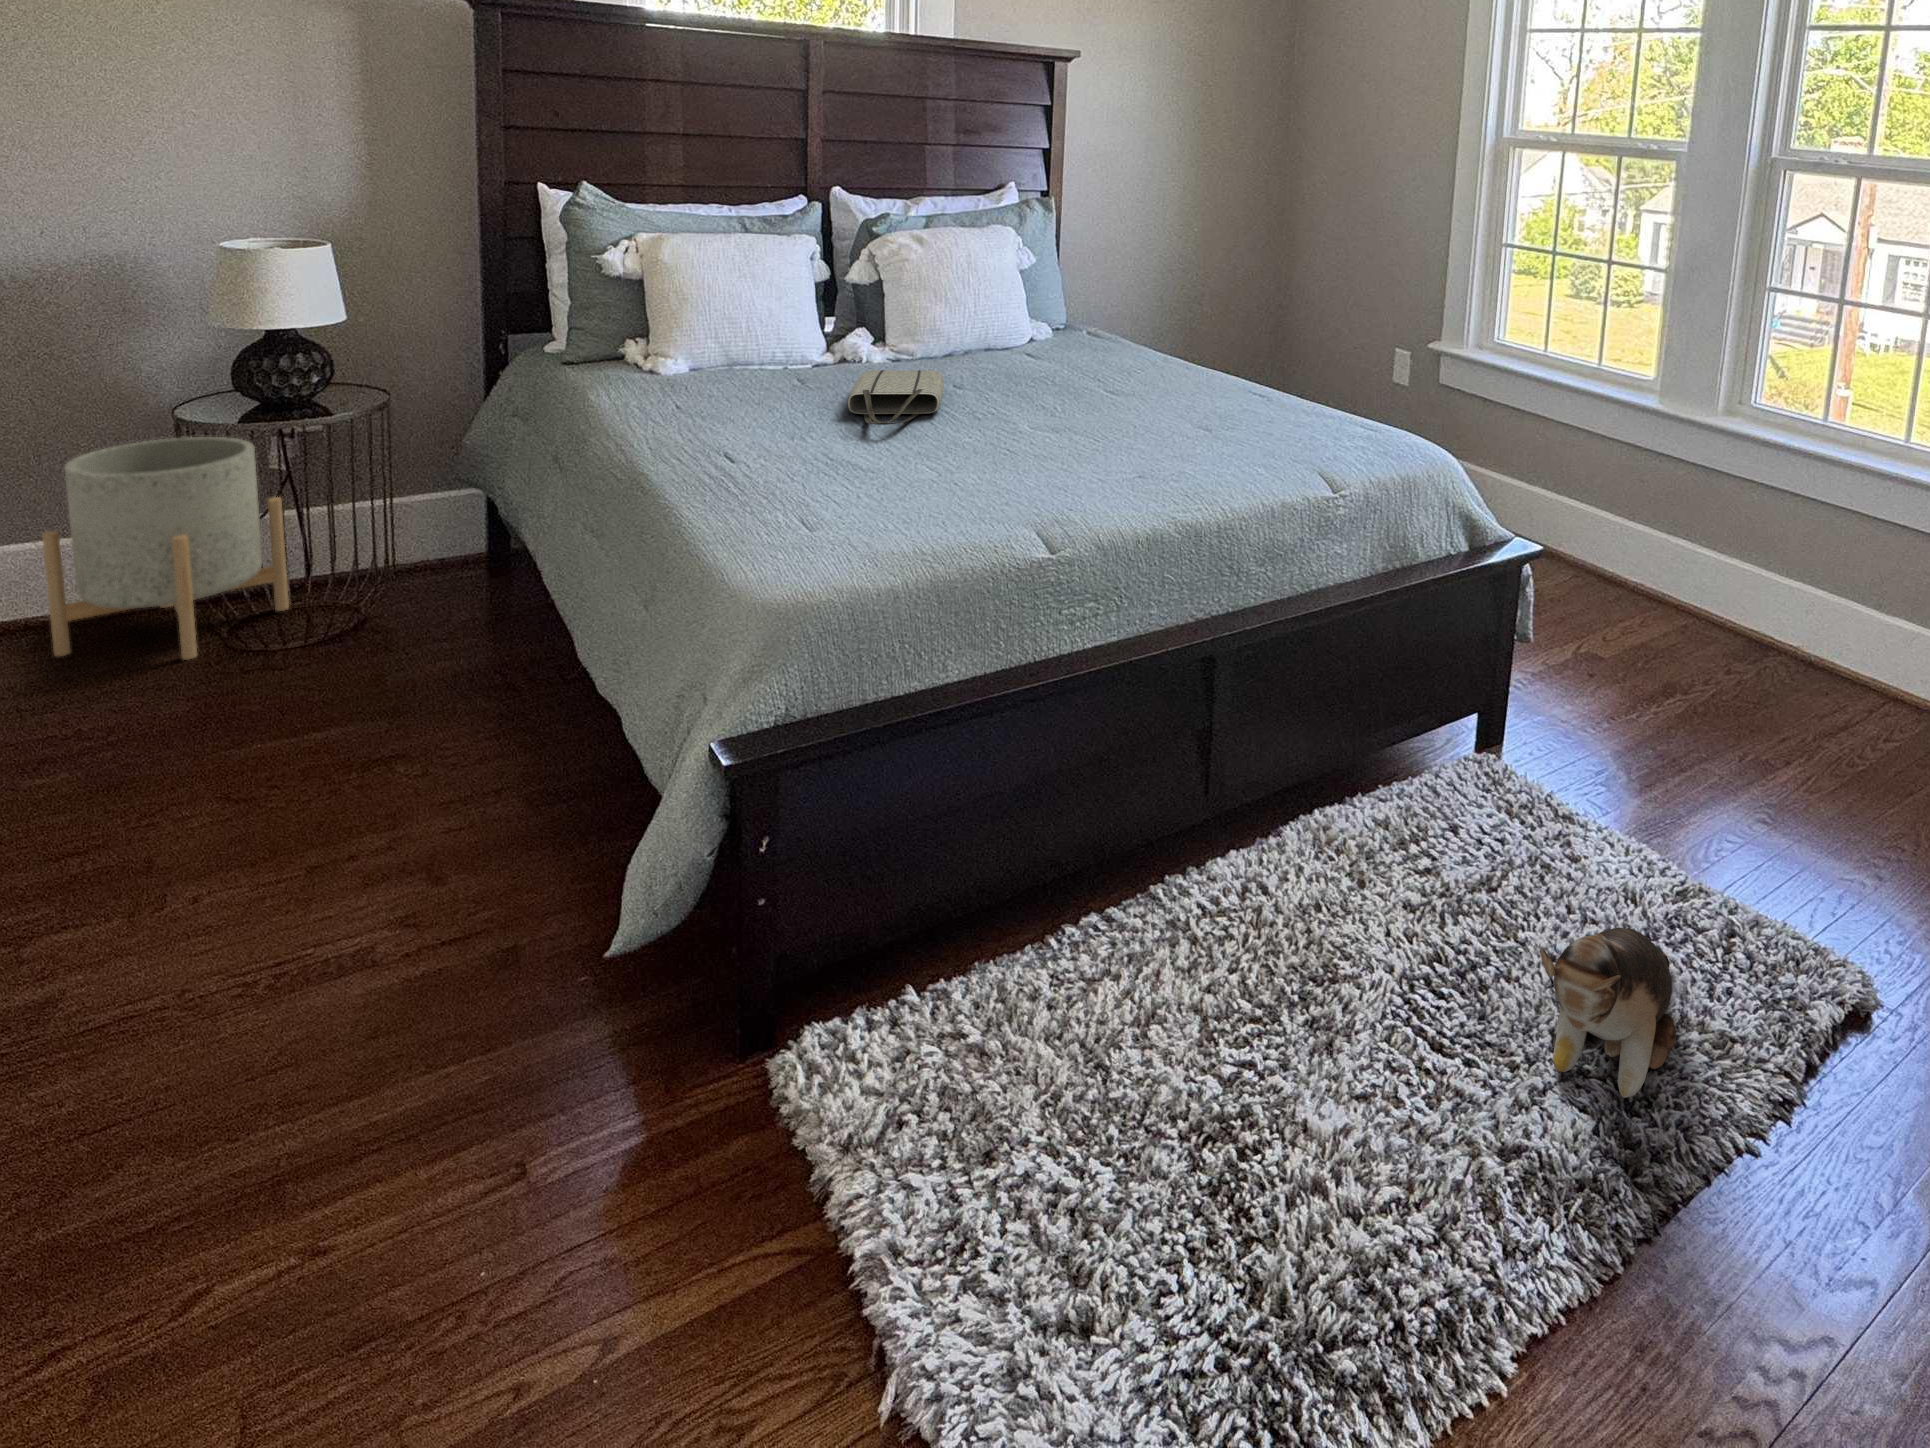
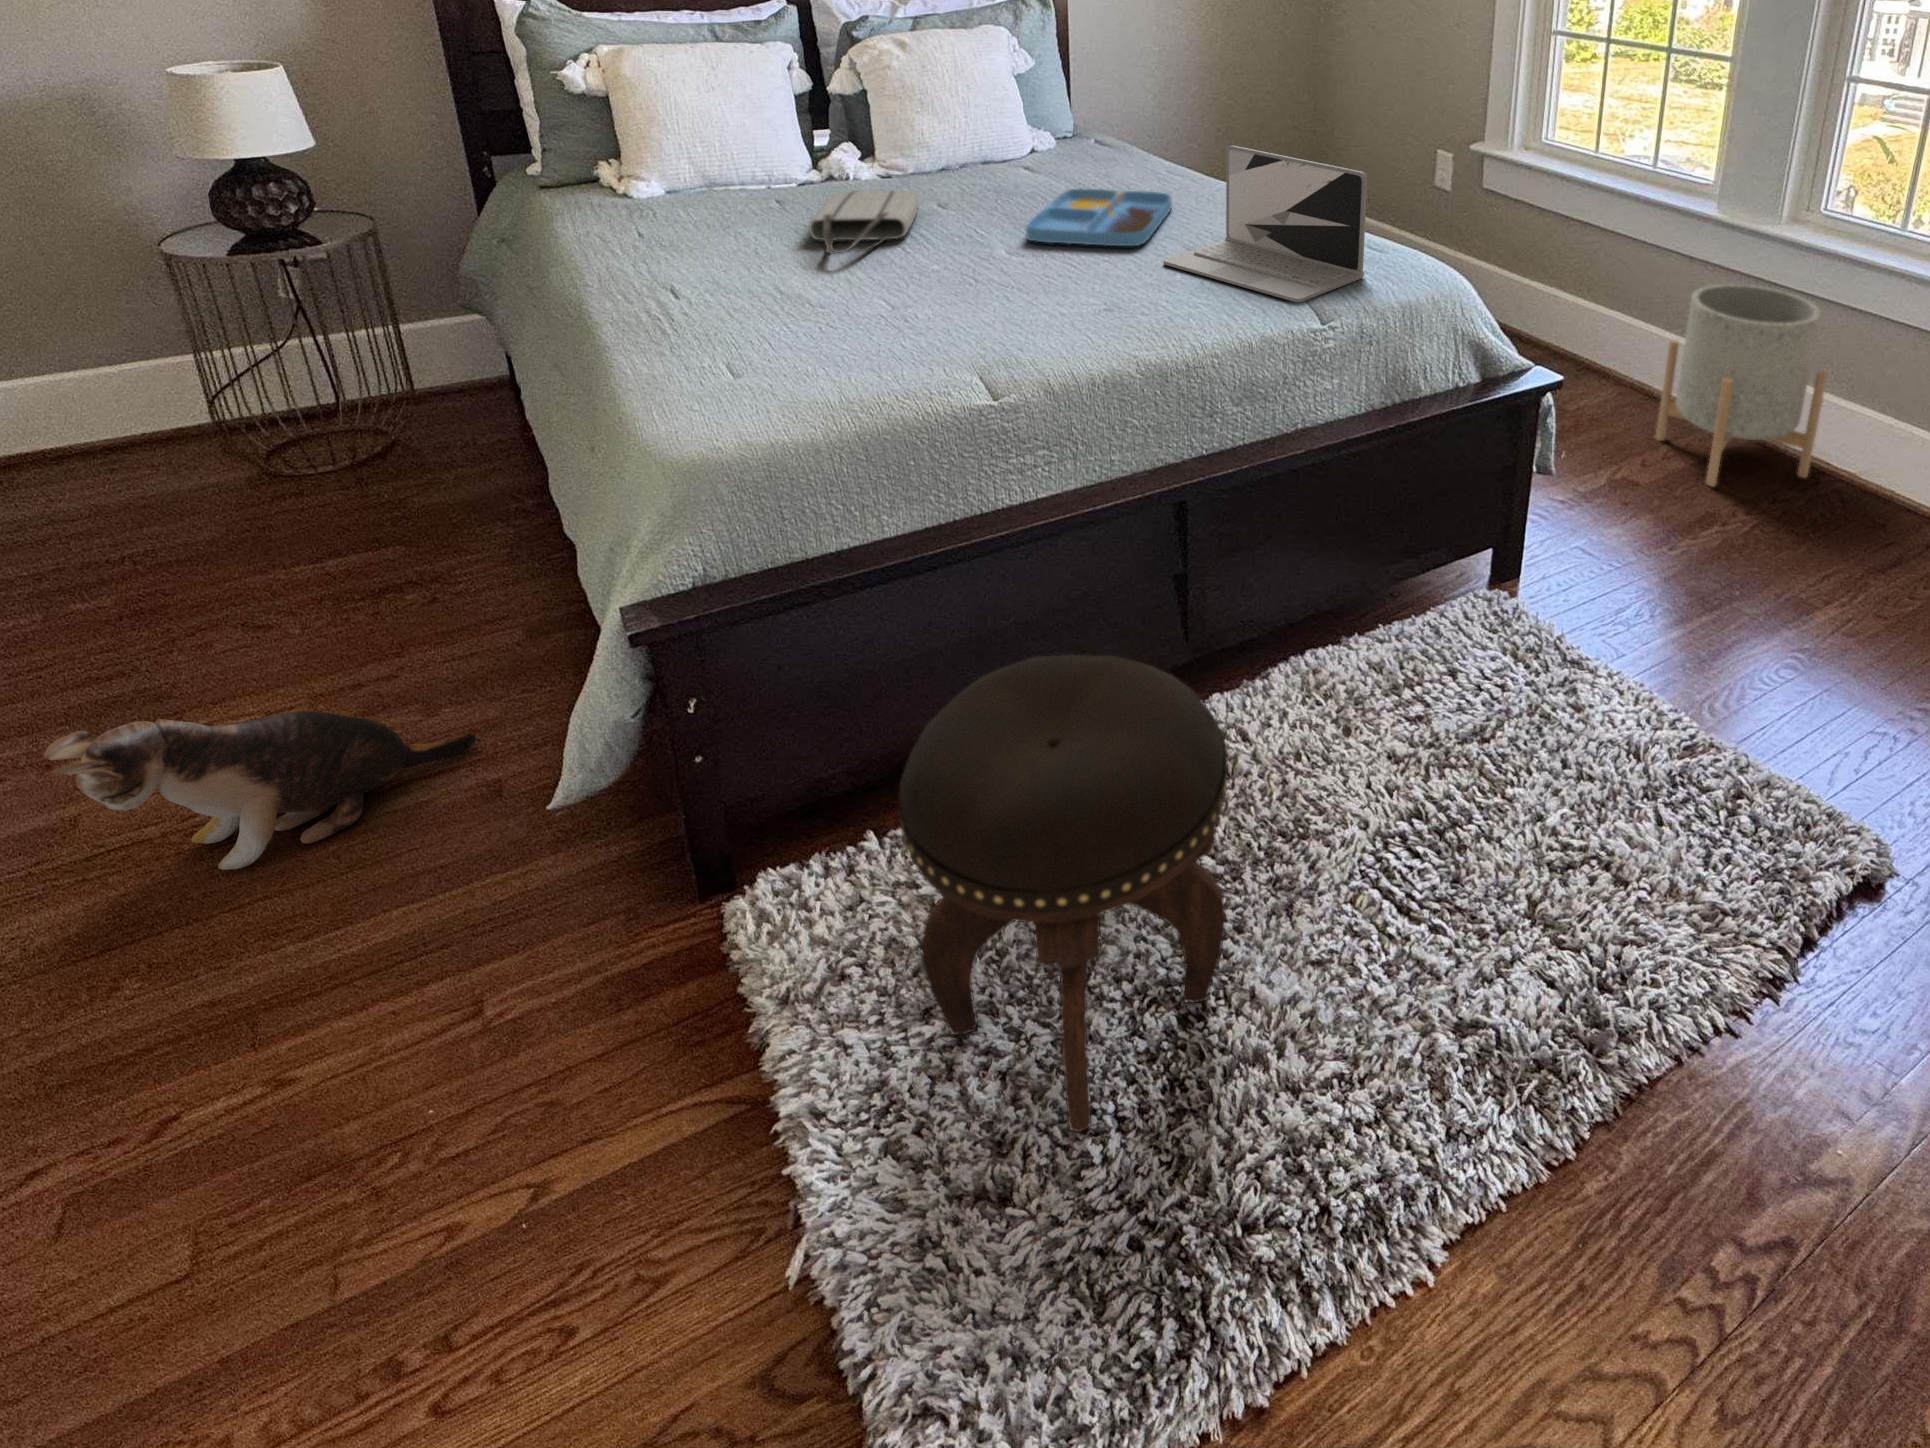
laptop: none [1183,334,1372,472] -> present [1163,146,1367,302]
tray: none [1051,372,1177,423] -> present [1026,189,1172,246]
planter: present [42,437,289,660] -> present [1656,284,1827,486]
footstool: none [999,780,1301,1262] -> present [898,655,1228,1132]
plush toy: present [1541,927,1676,1098] -> present [44,711,476,870]

